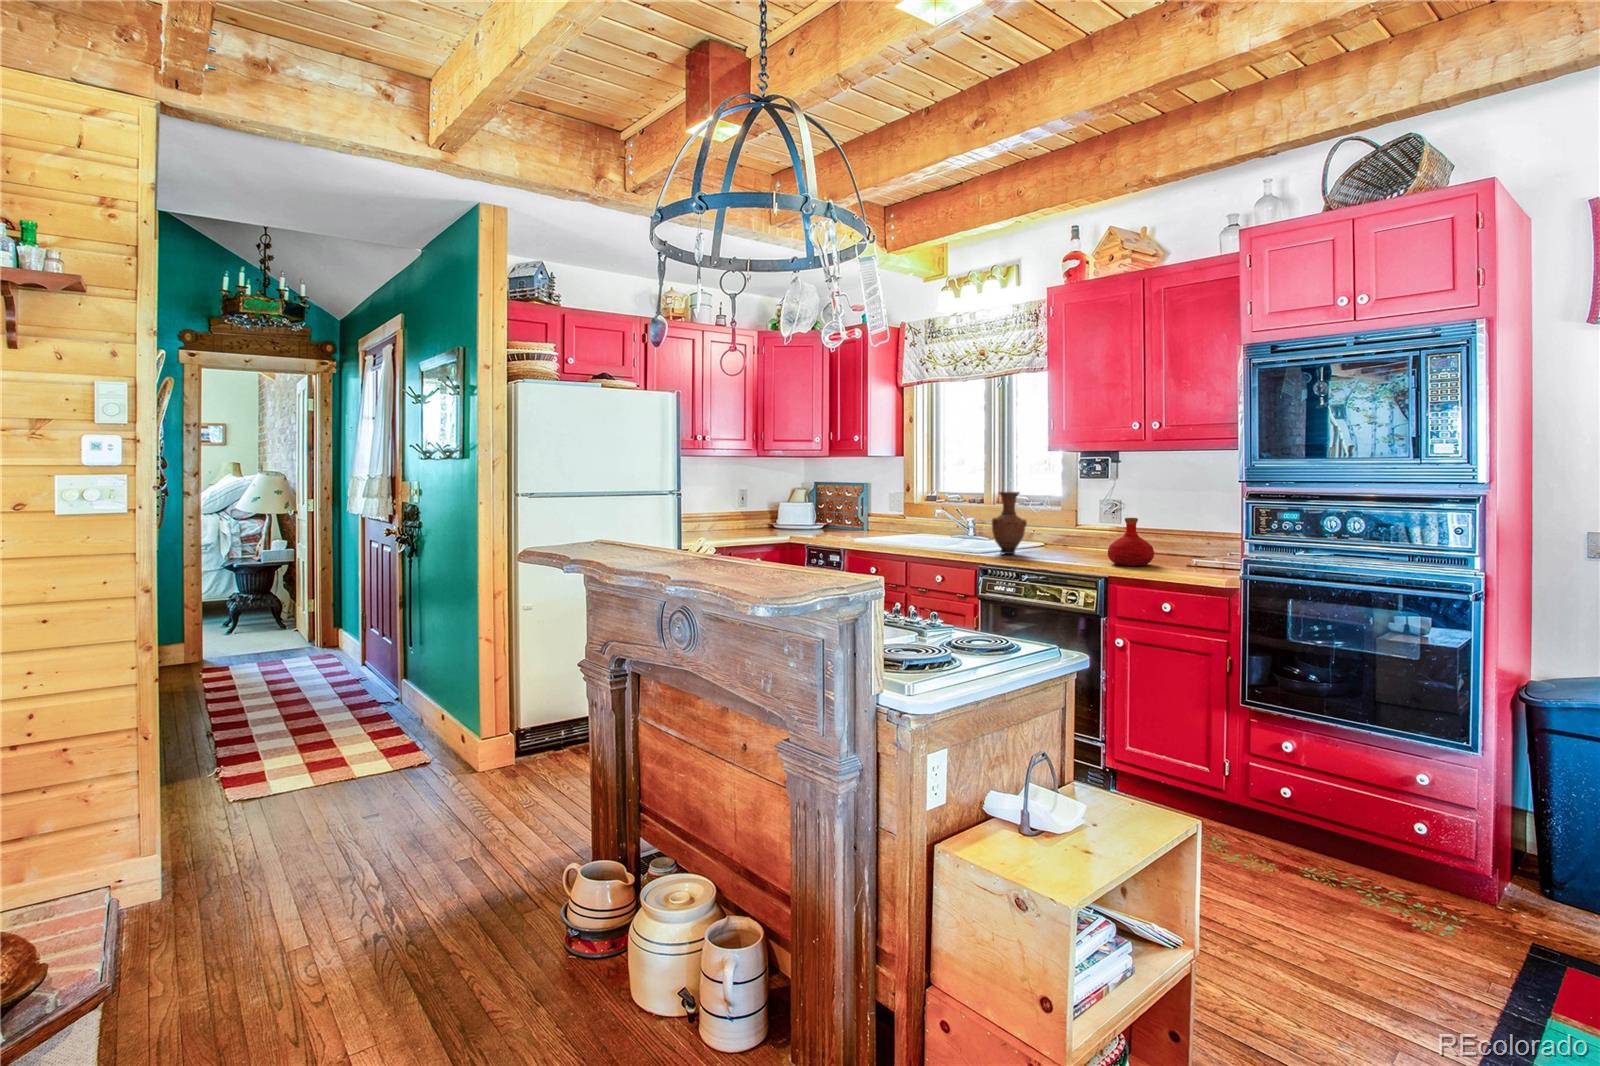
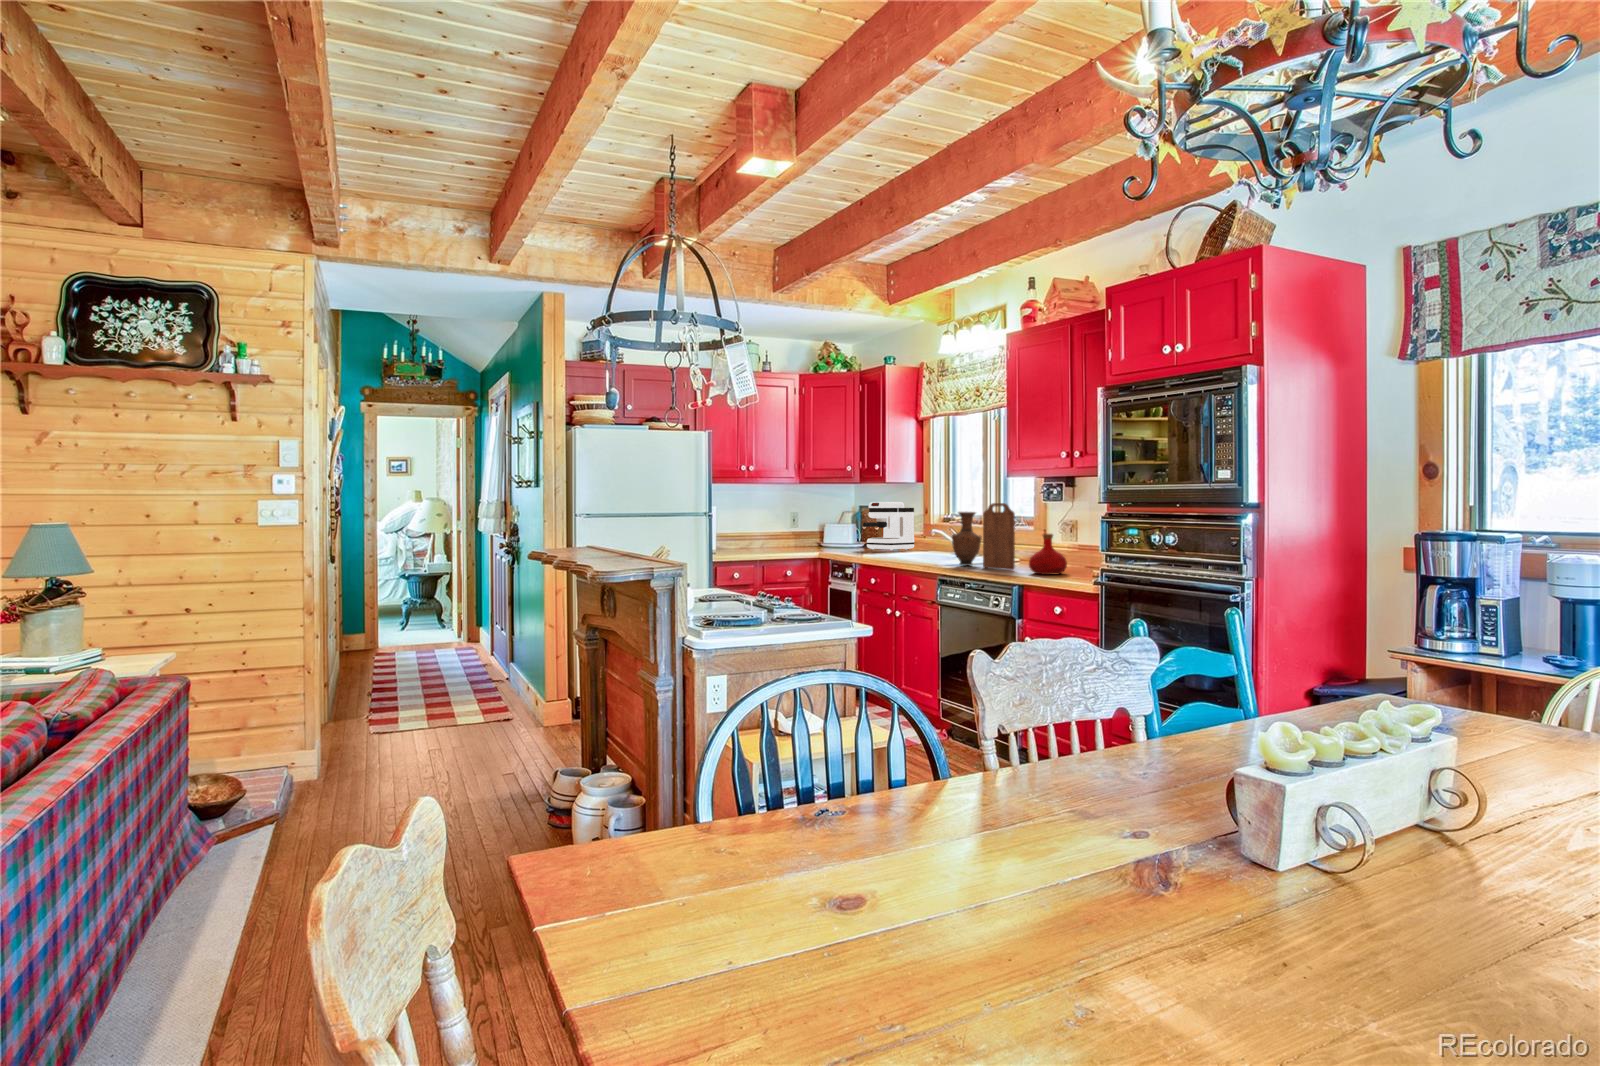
coffee maker: none [843,480,896,535] -> present [863,502,914,550]
cutting board: none [1035,482,1080,560] -> present [983,503,1015,570]

